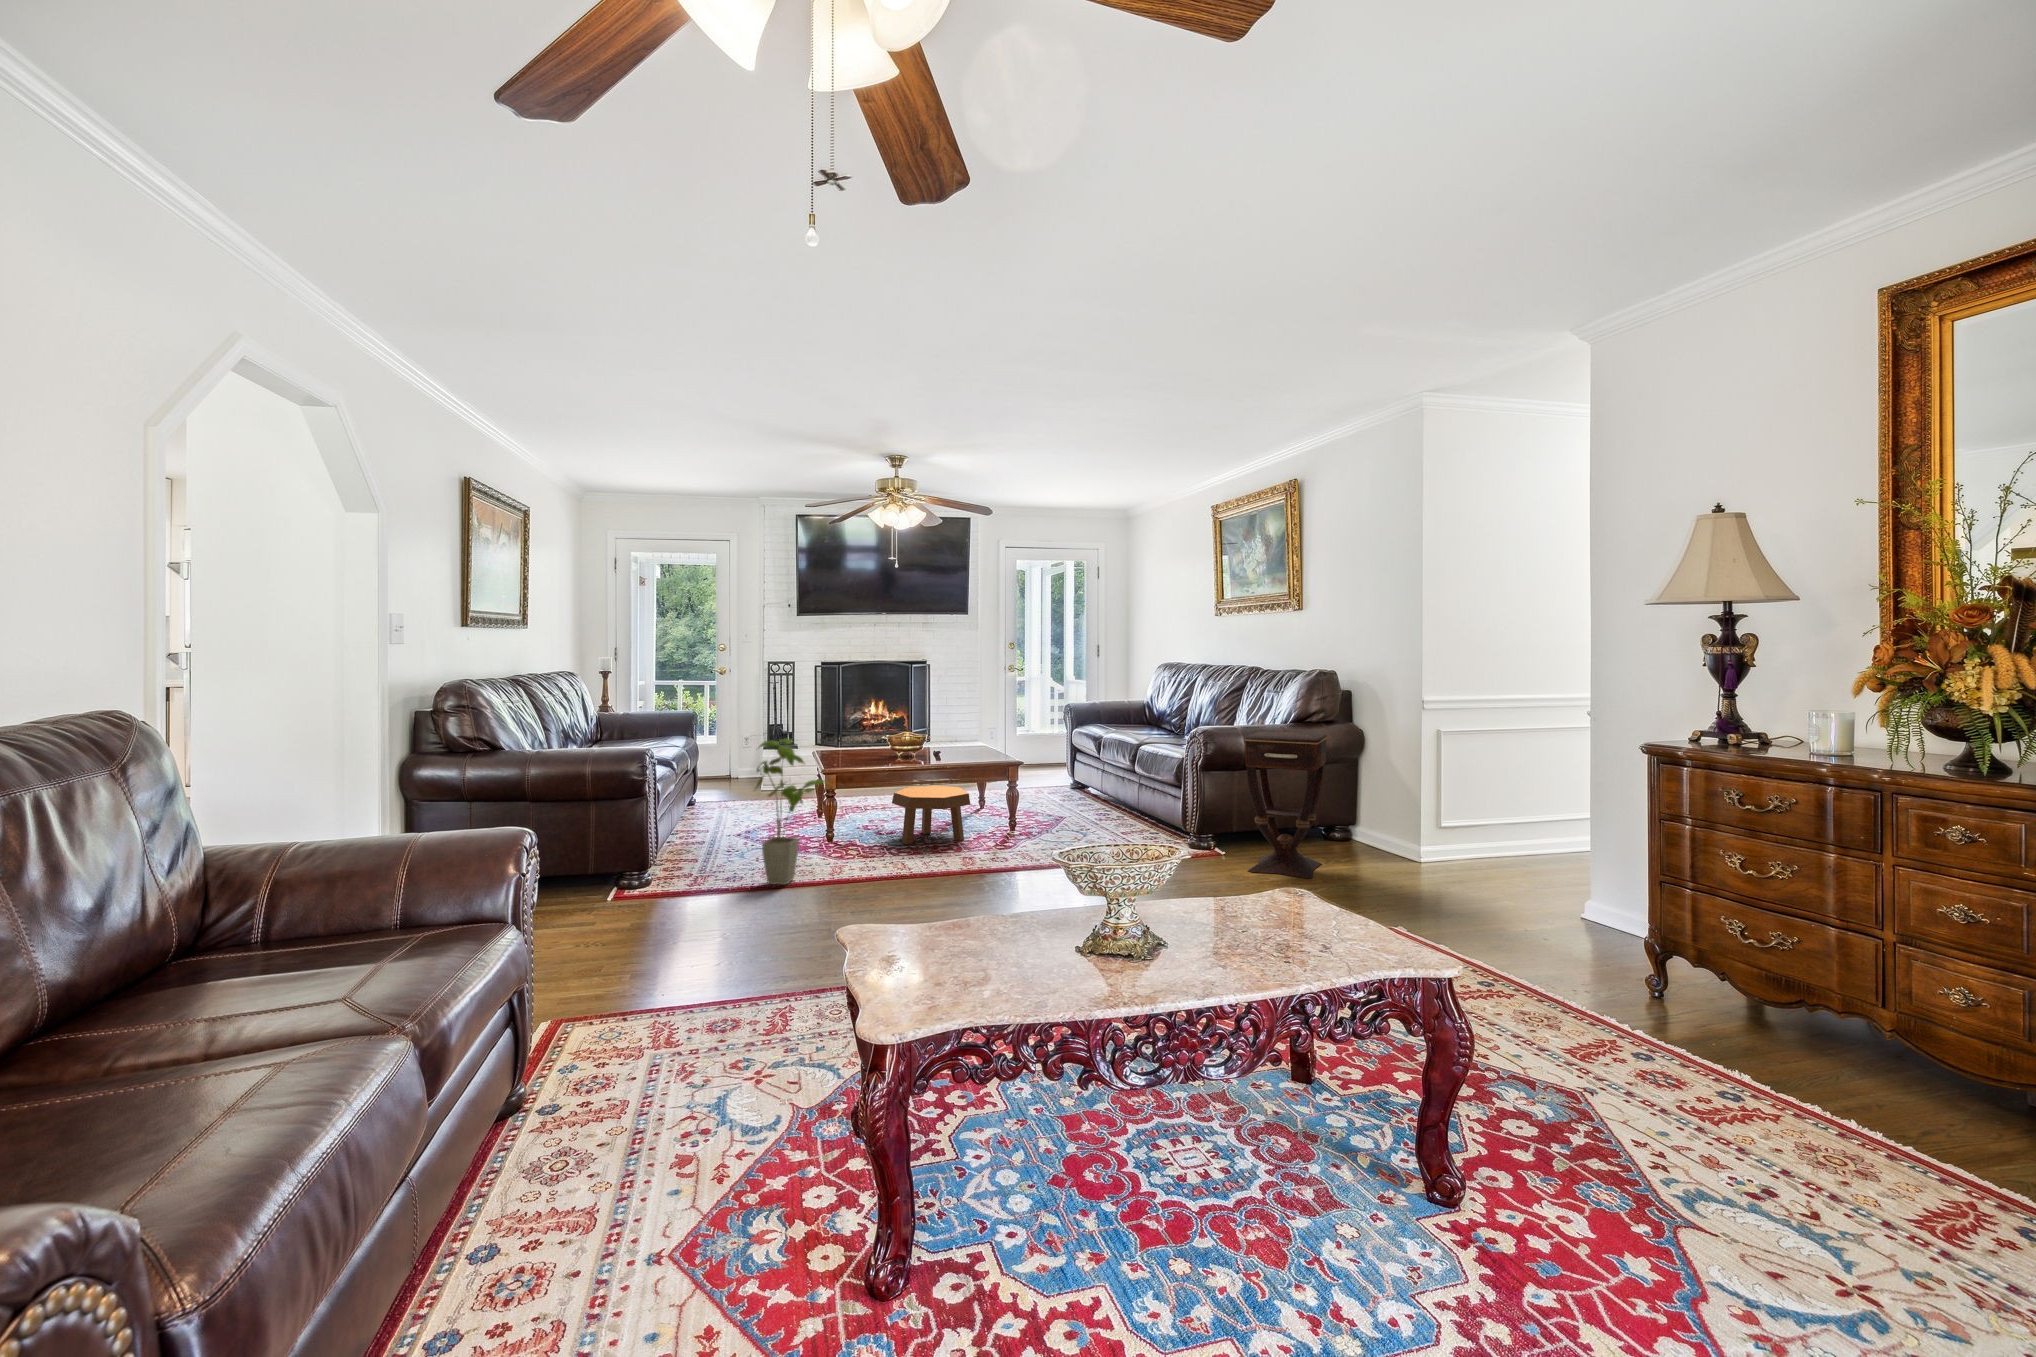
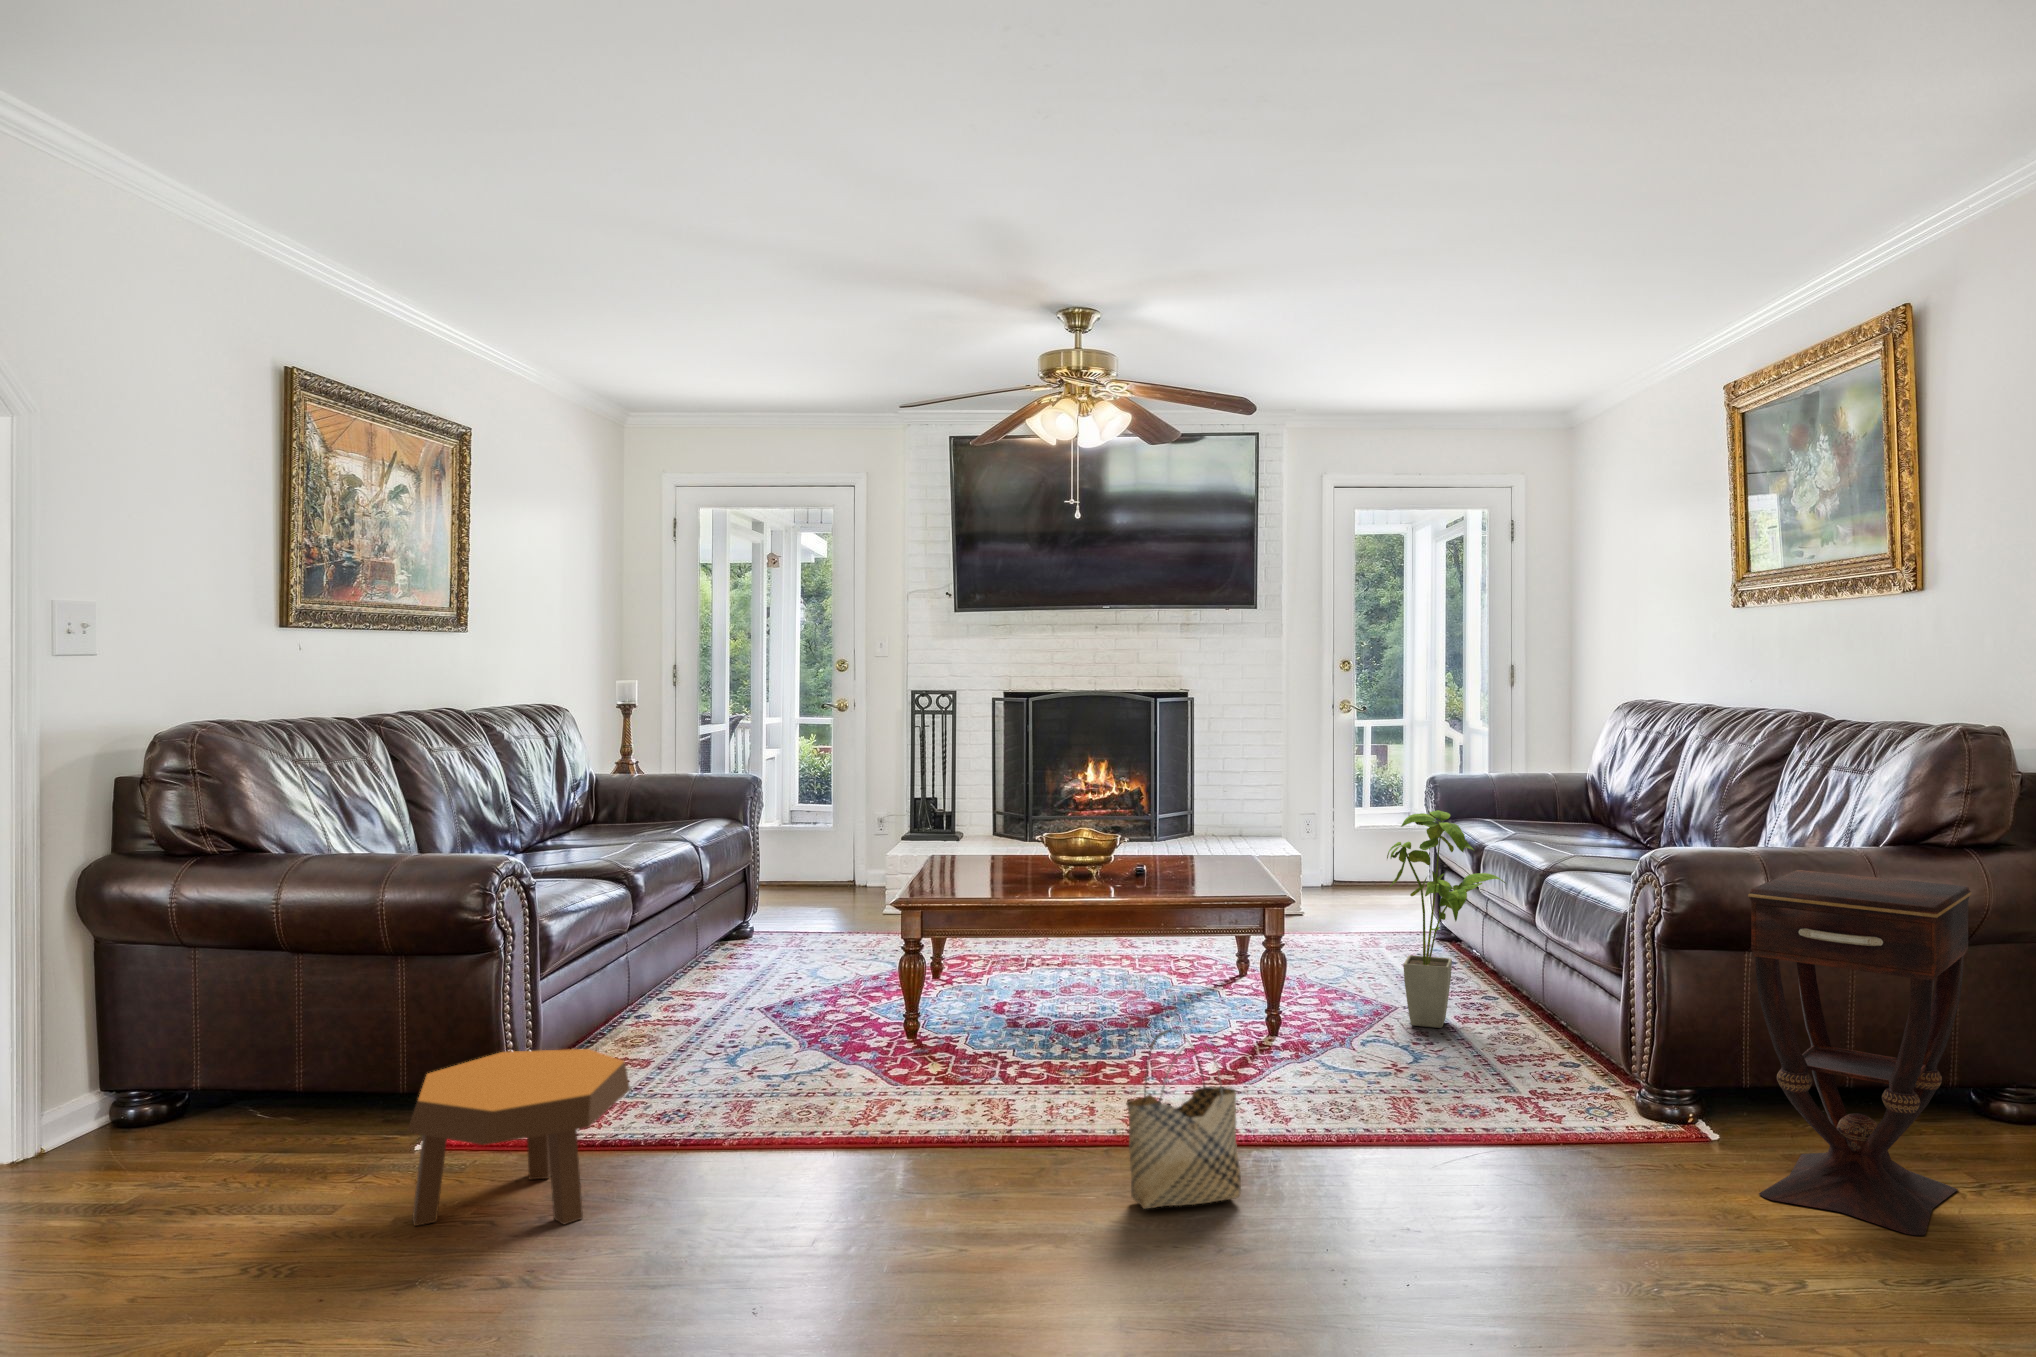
house plant: present [756,739,826,885] -> present [1387,810,1506,1028]
footstool: present [892,786,970,844] -> present [407,1049,630,1226]
woven basket: none [982,812,1034,895] -> present [1126,1030,1241,1209]

